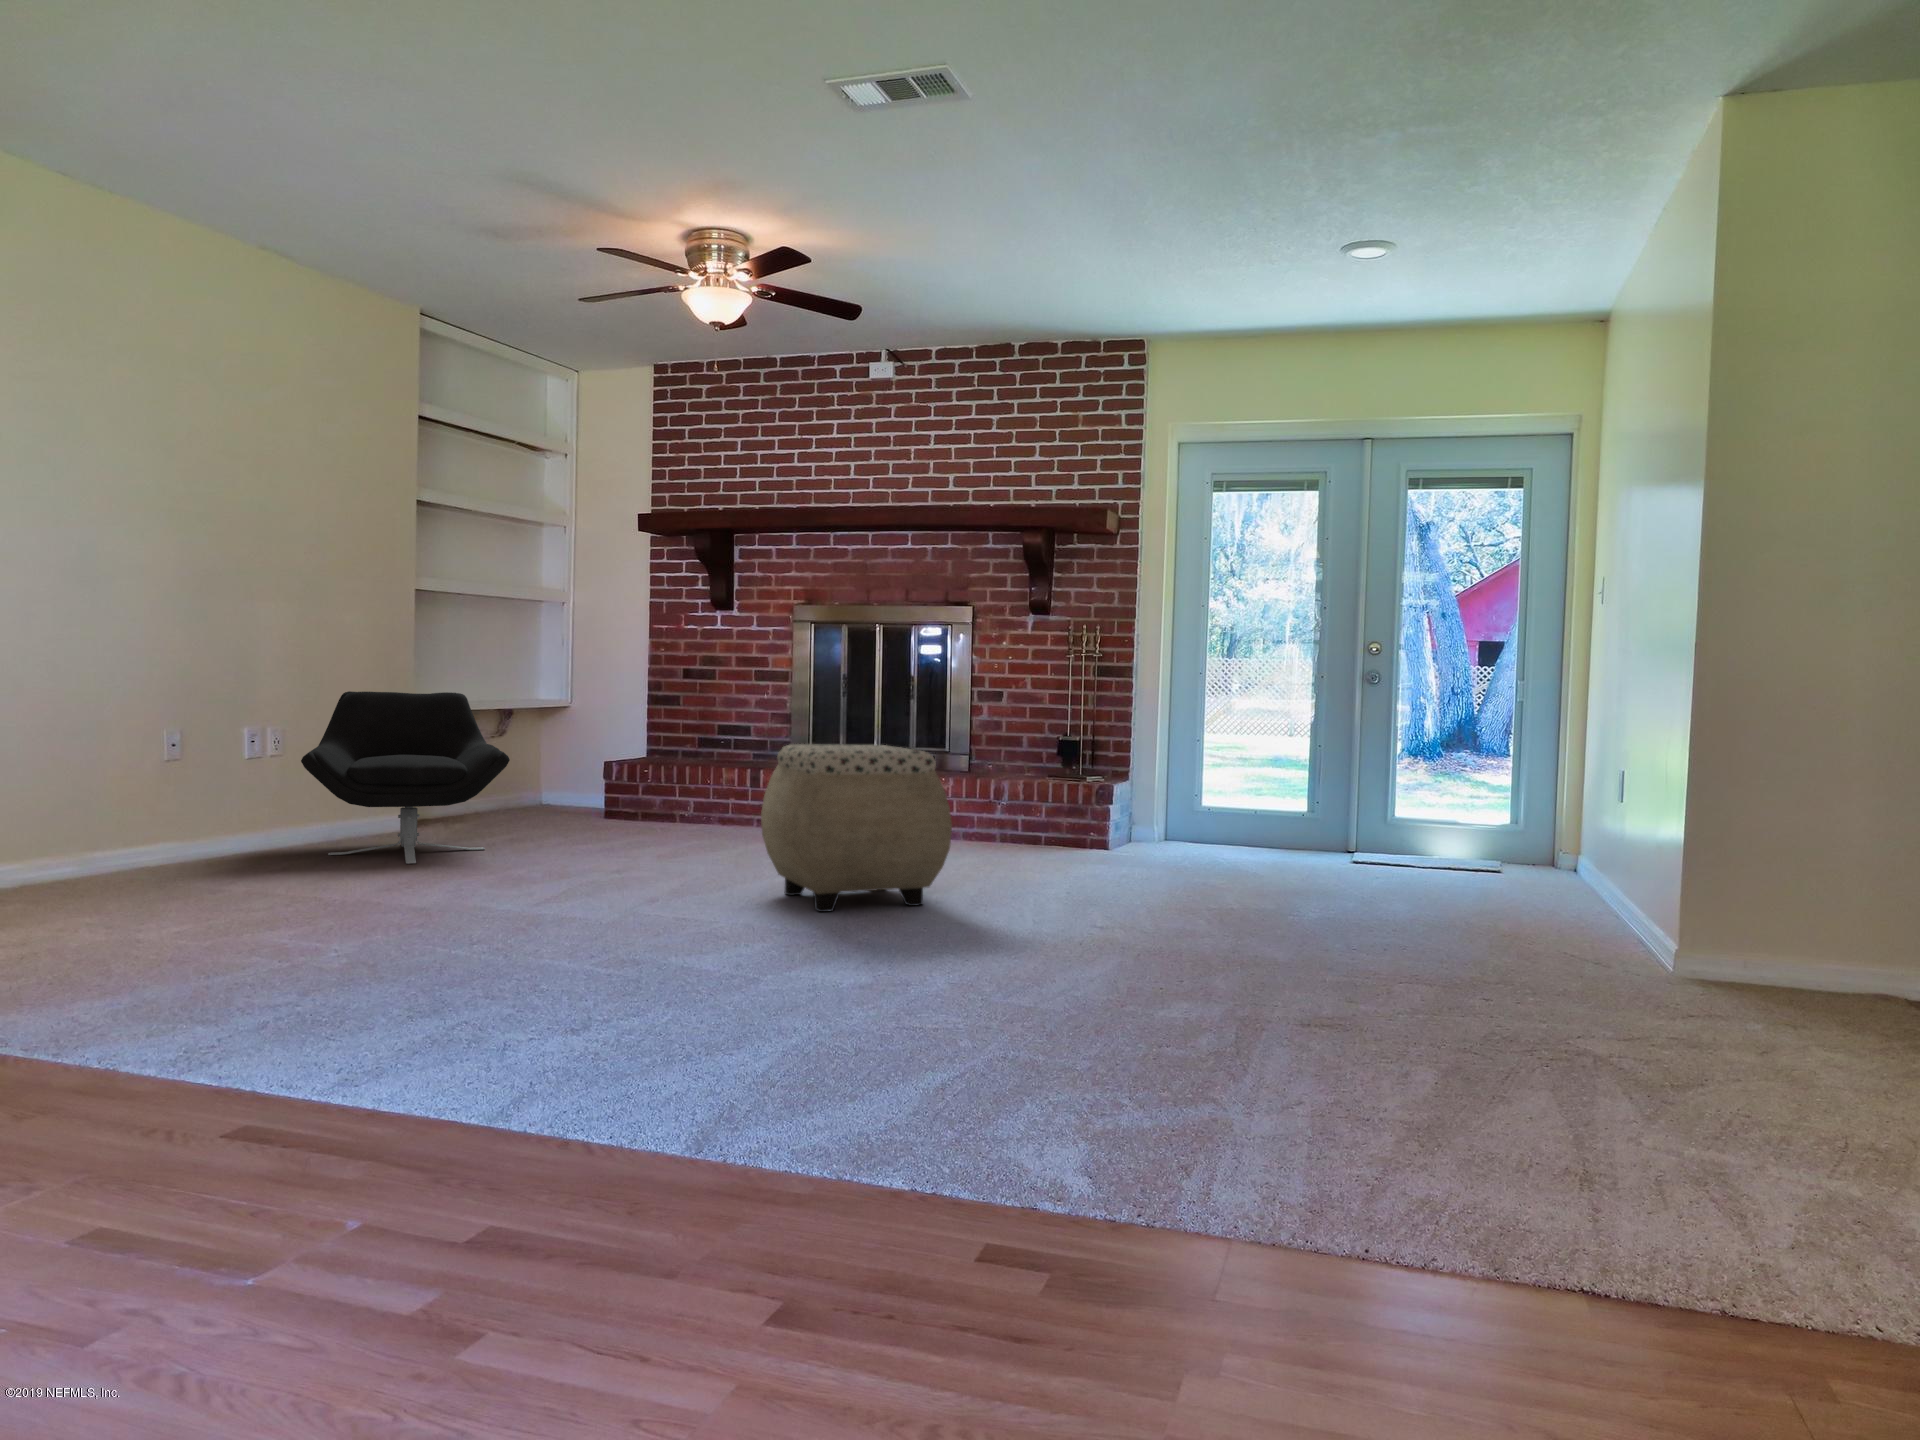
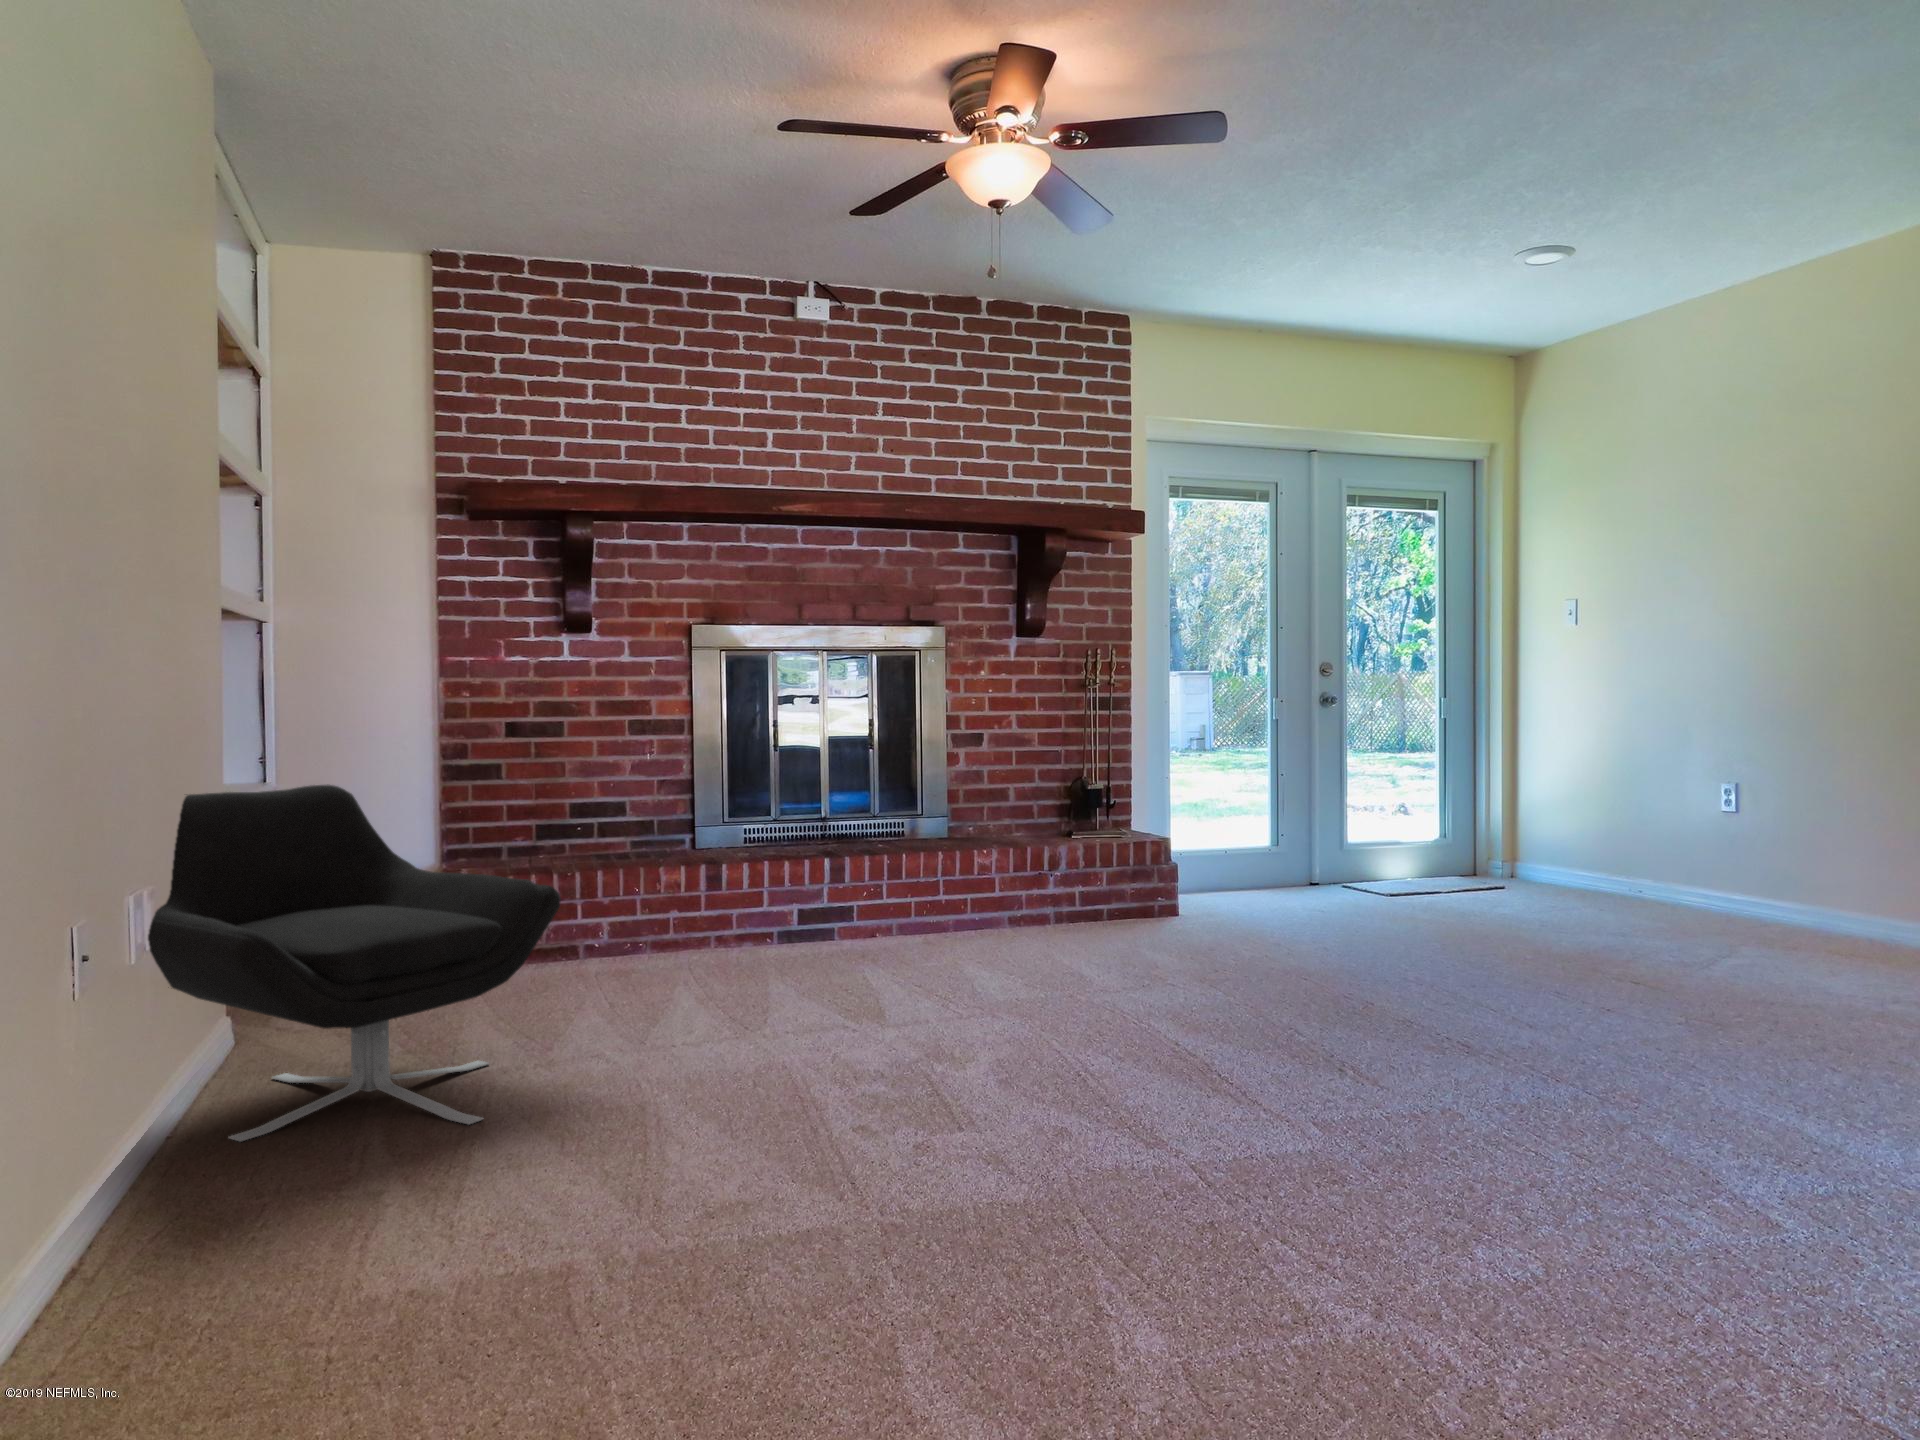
ottoman: present [761,744,952,912] -> none [1133,817,1393,1066]

